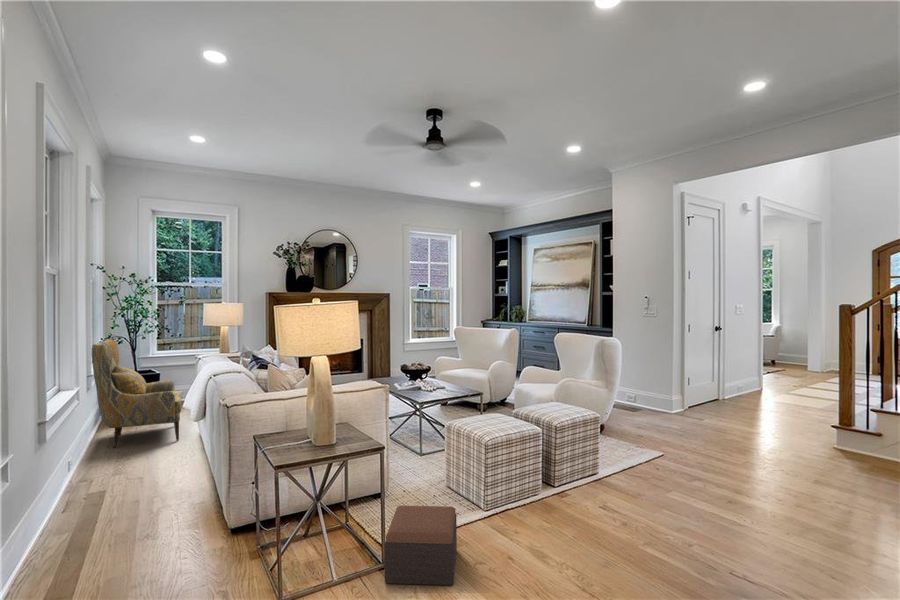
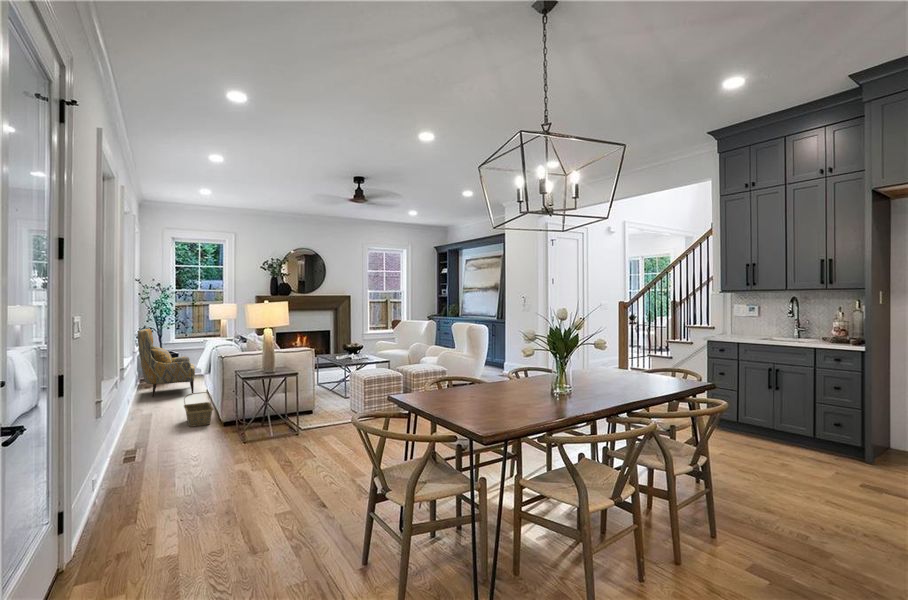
basket: none [155,463,211,536] -> present [184,392,213,427]
footstool: present [384,505,457,585] -> none [296,408,339,440]

